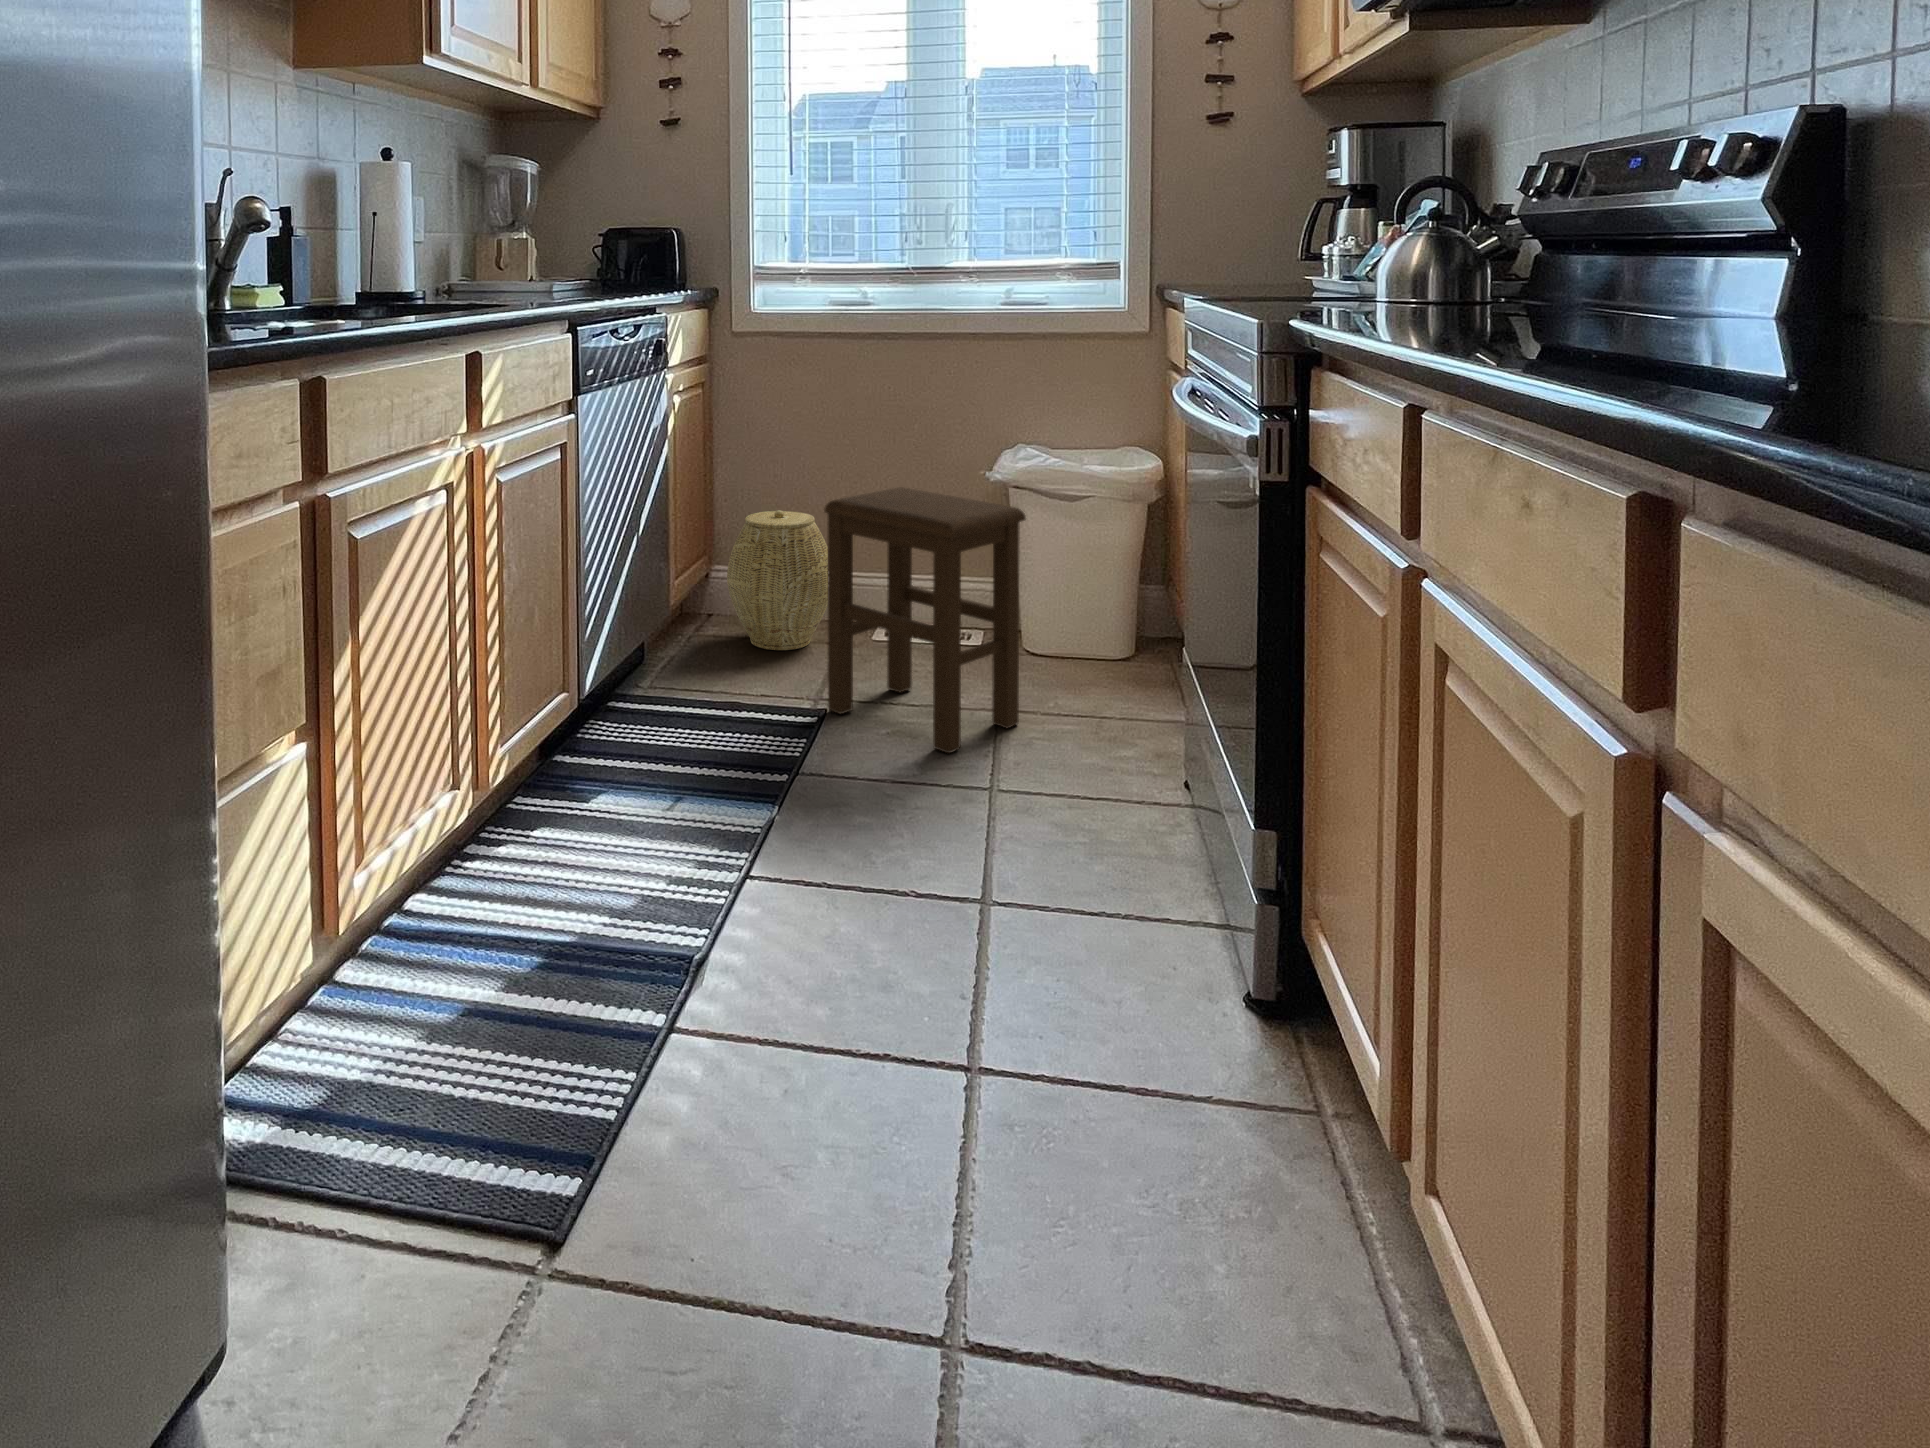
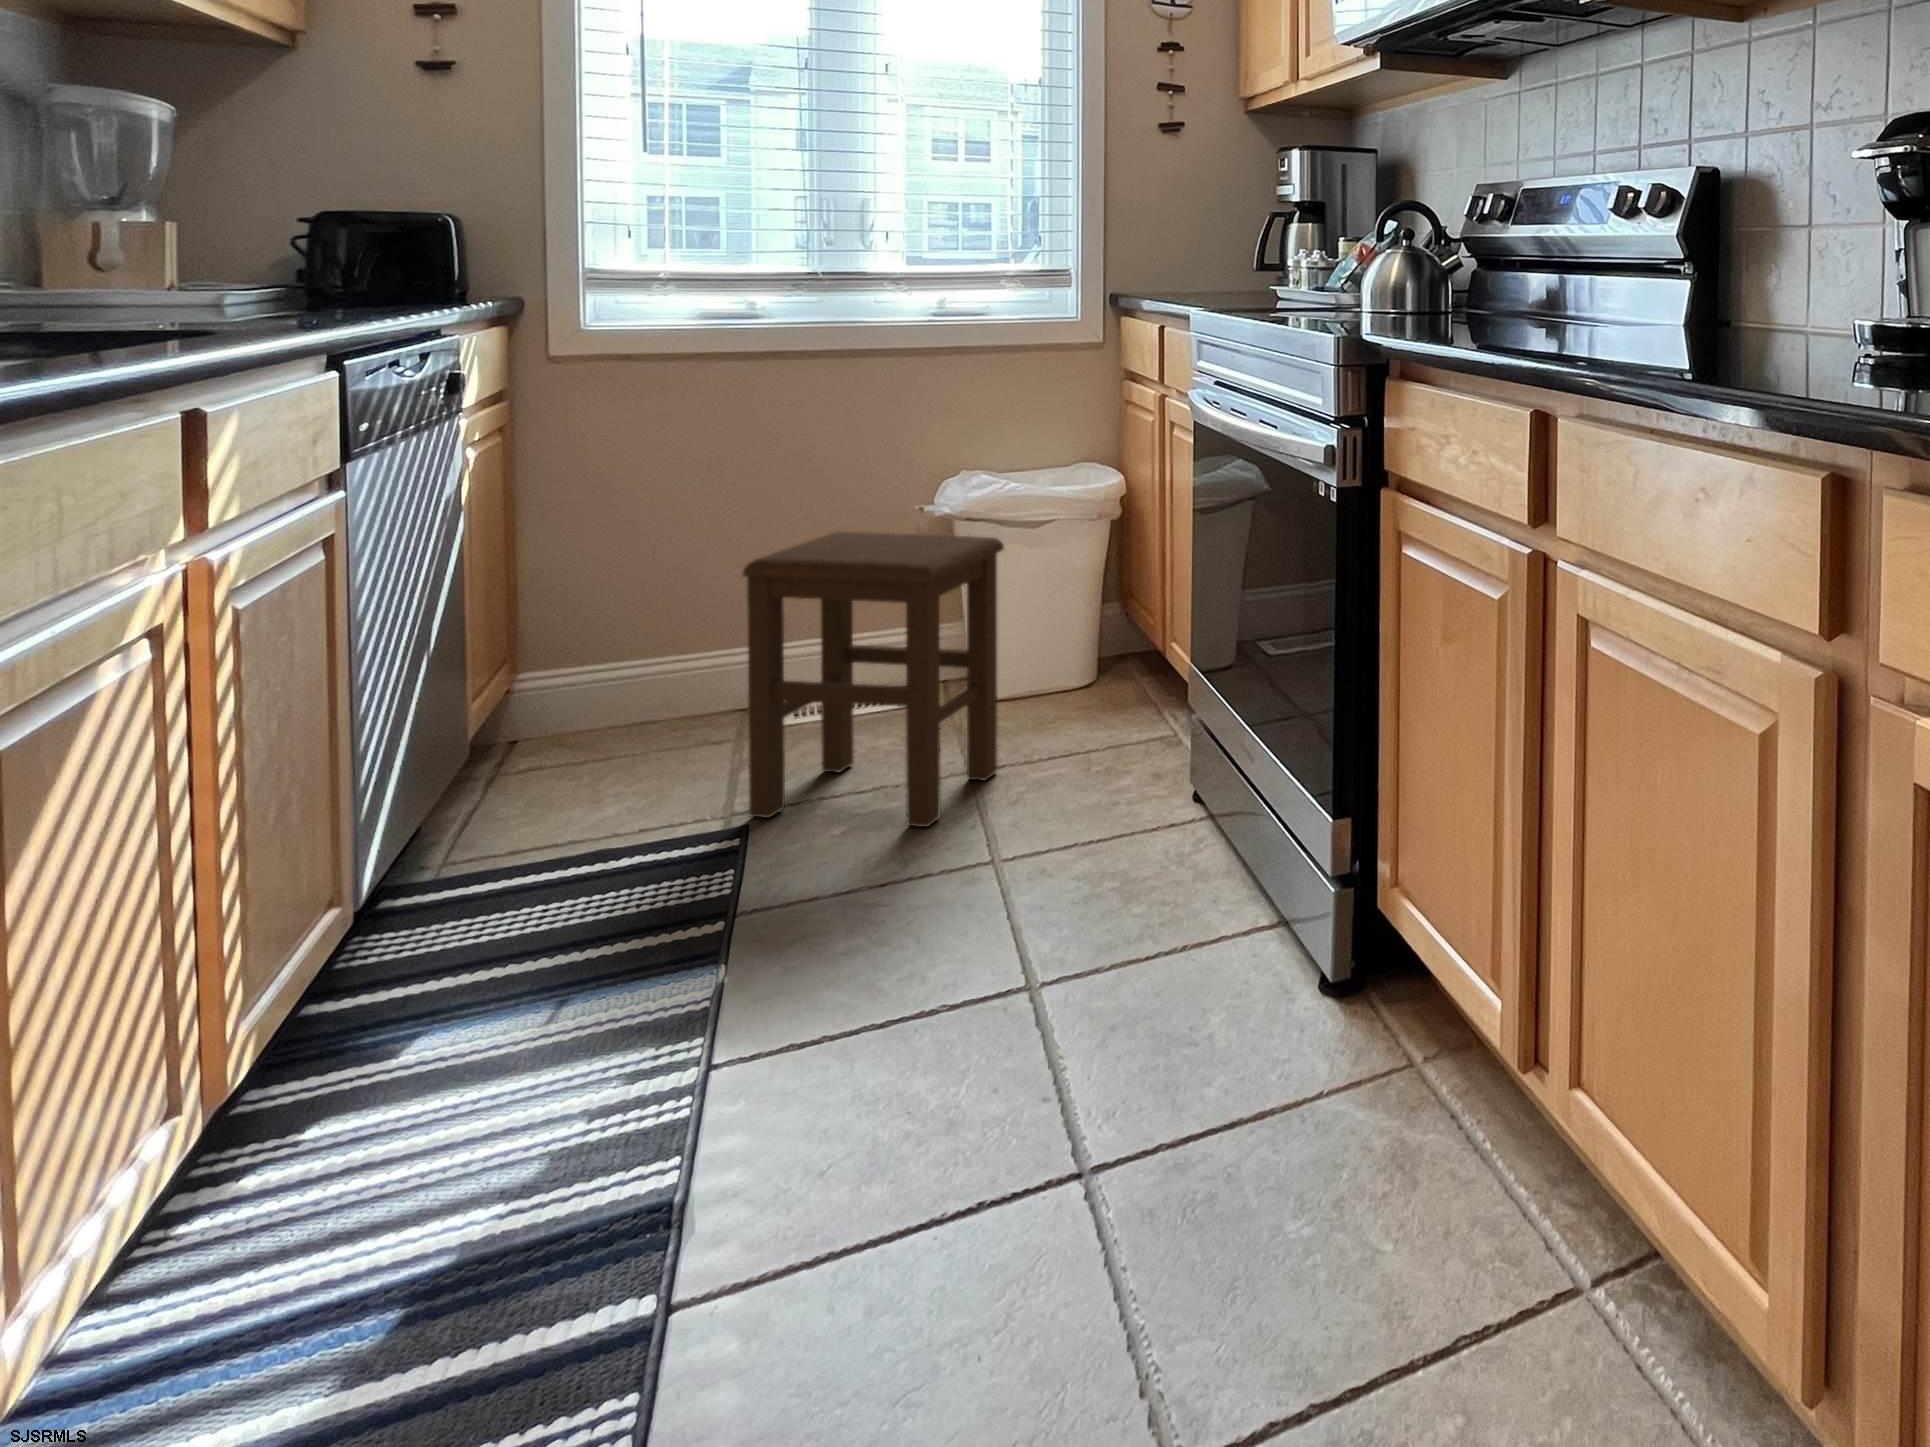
woven basket: present [727,510,828,650] -> none [558,579,725,761]

